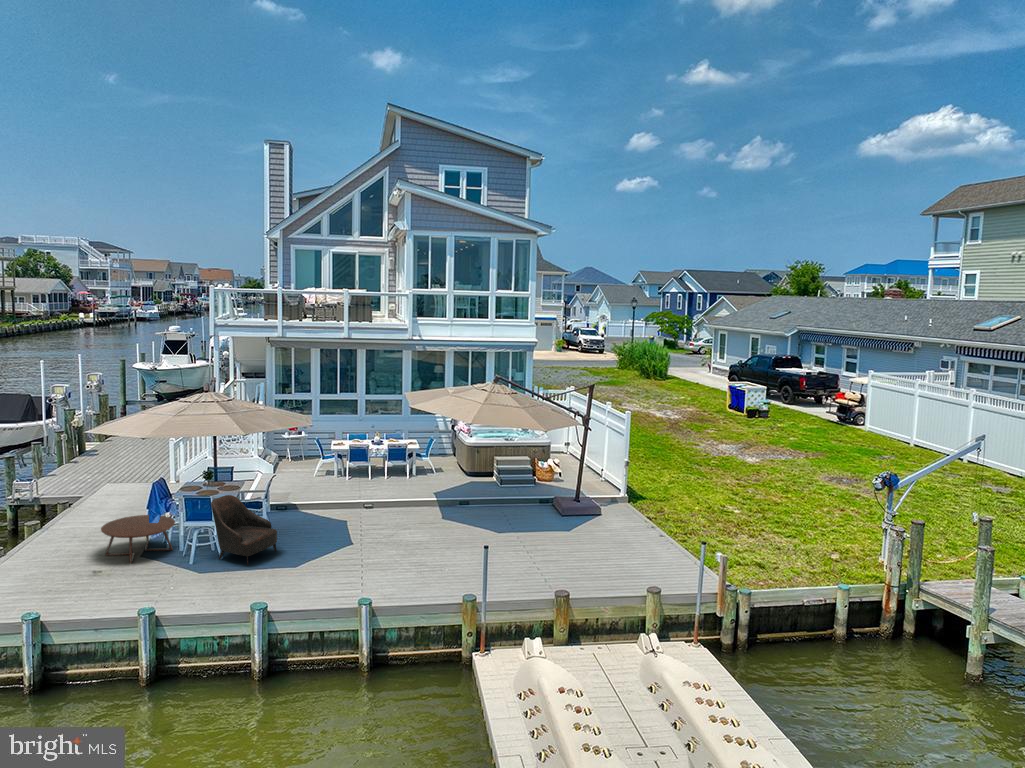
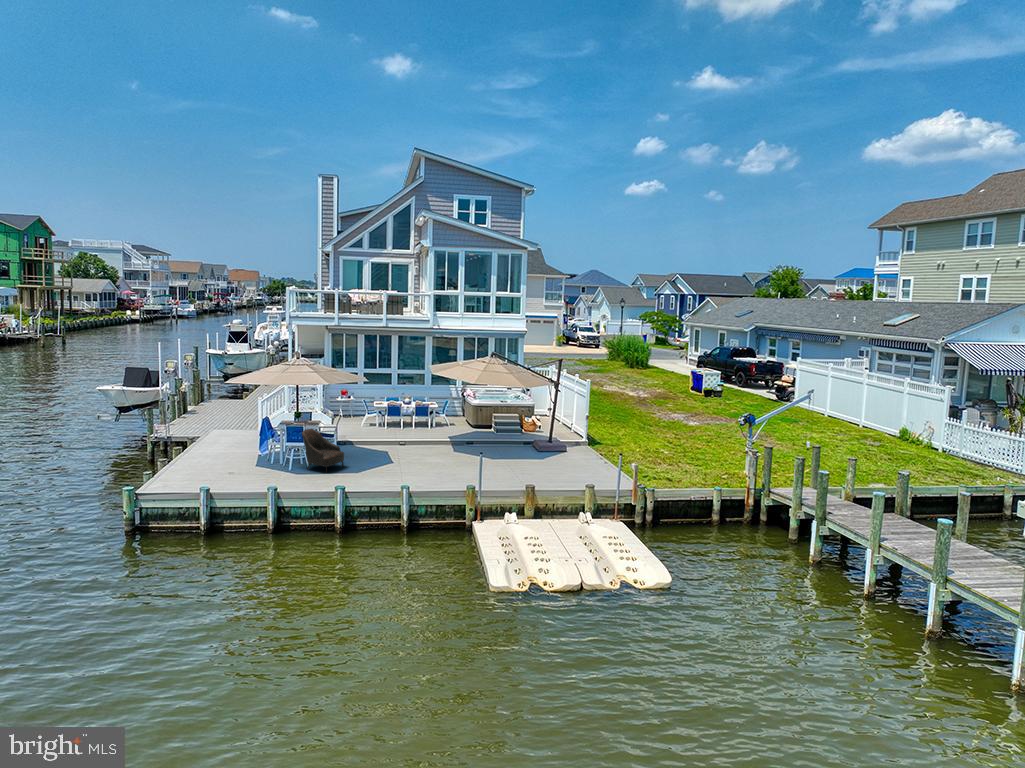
coffee table: present [101,515,175,563] -> none [230,442,277,471]

